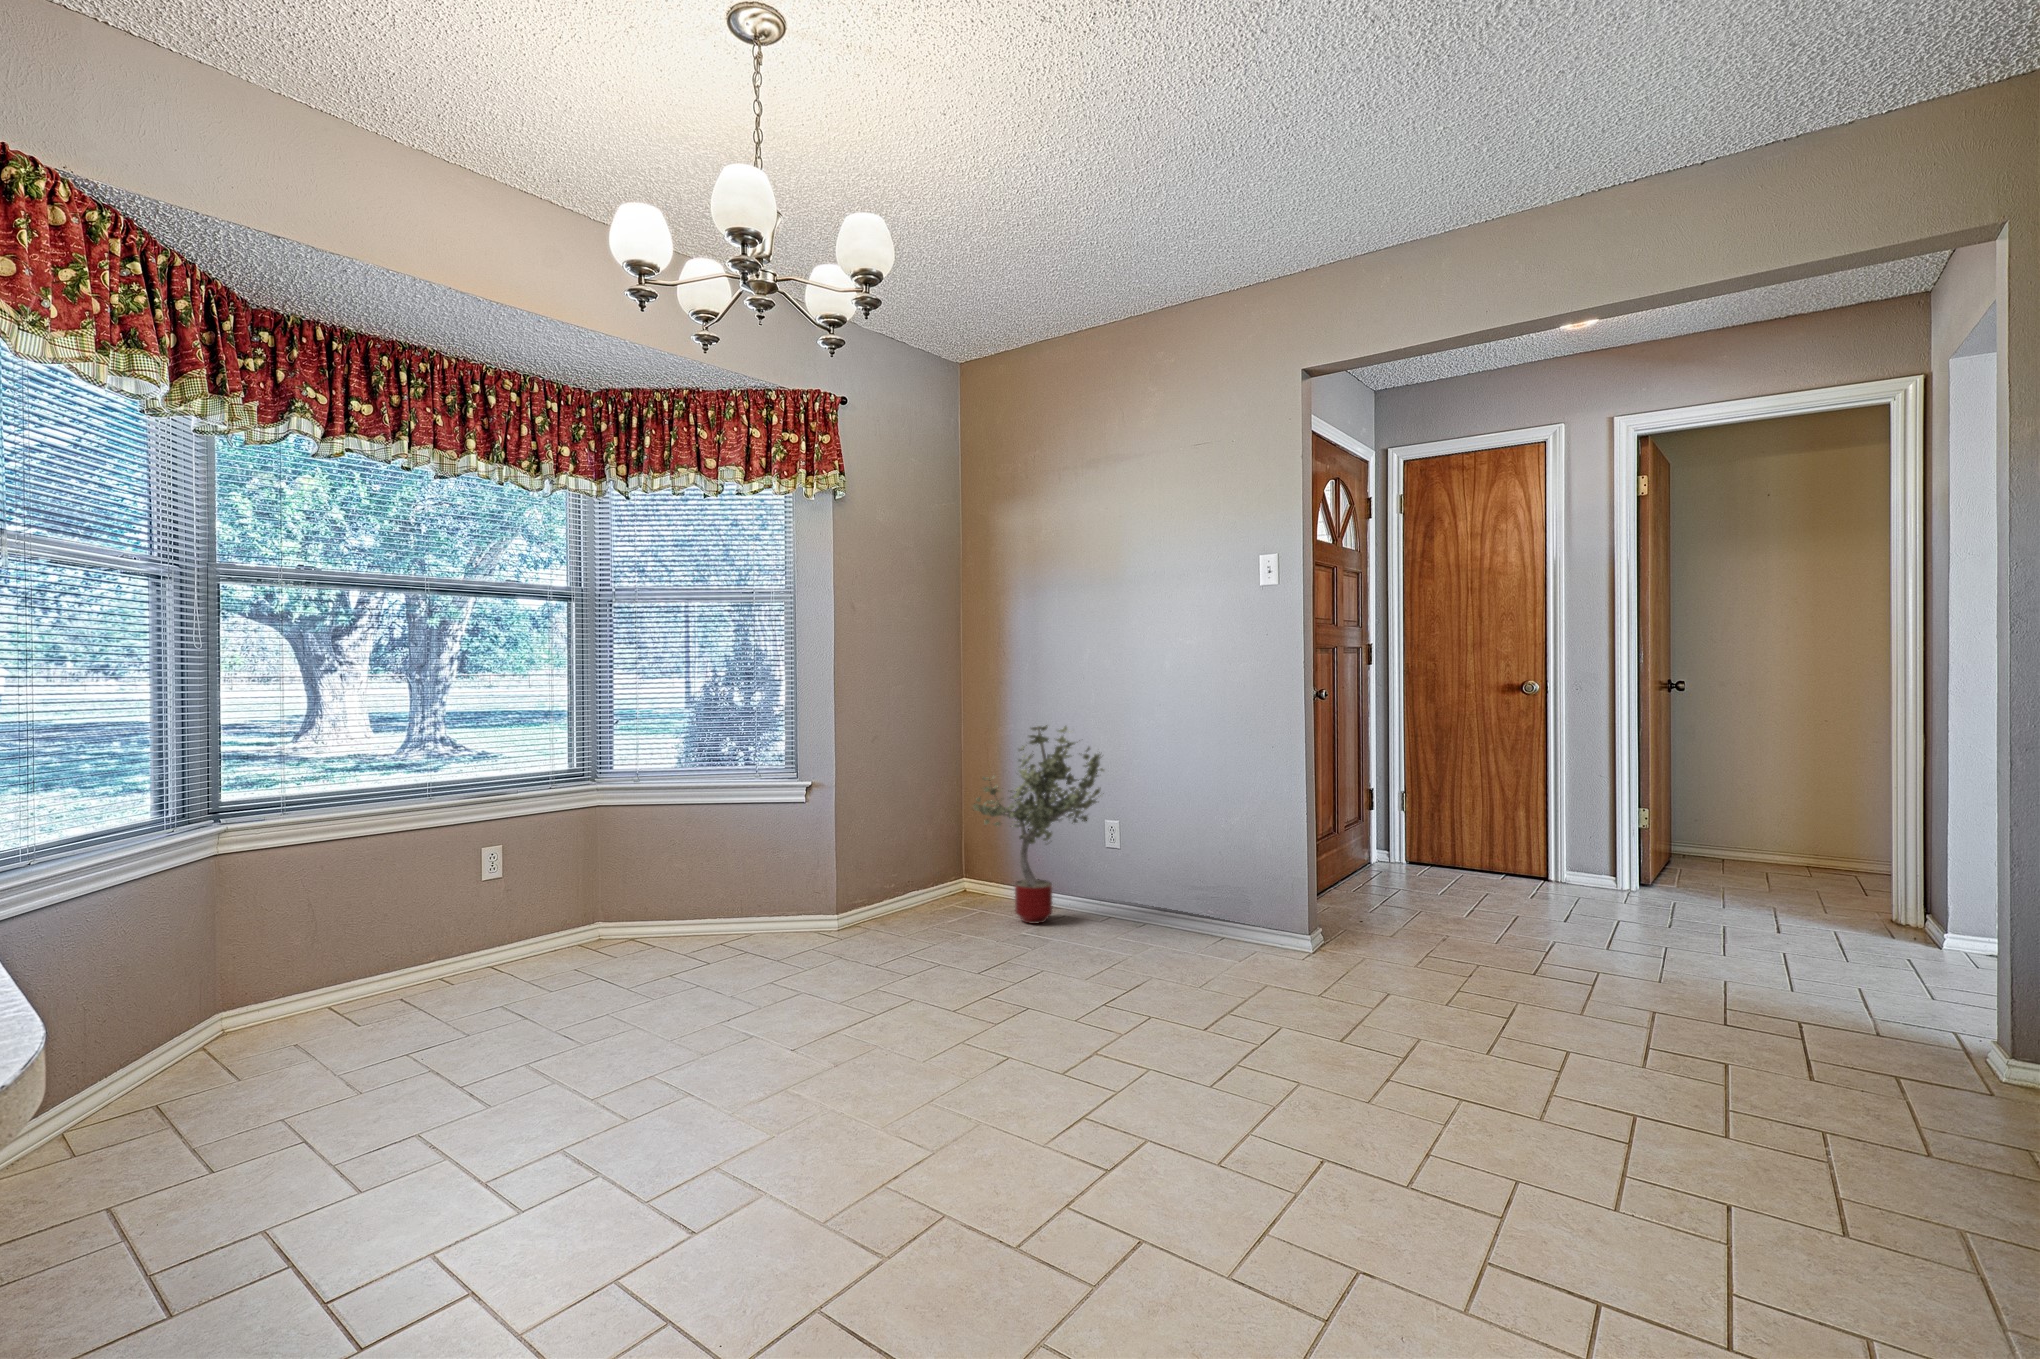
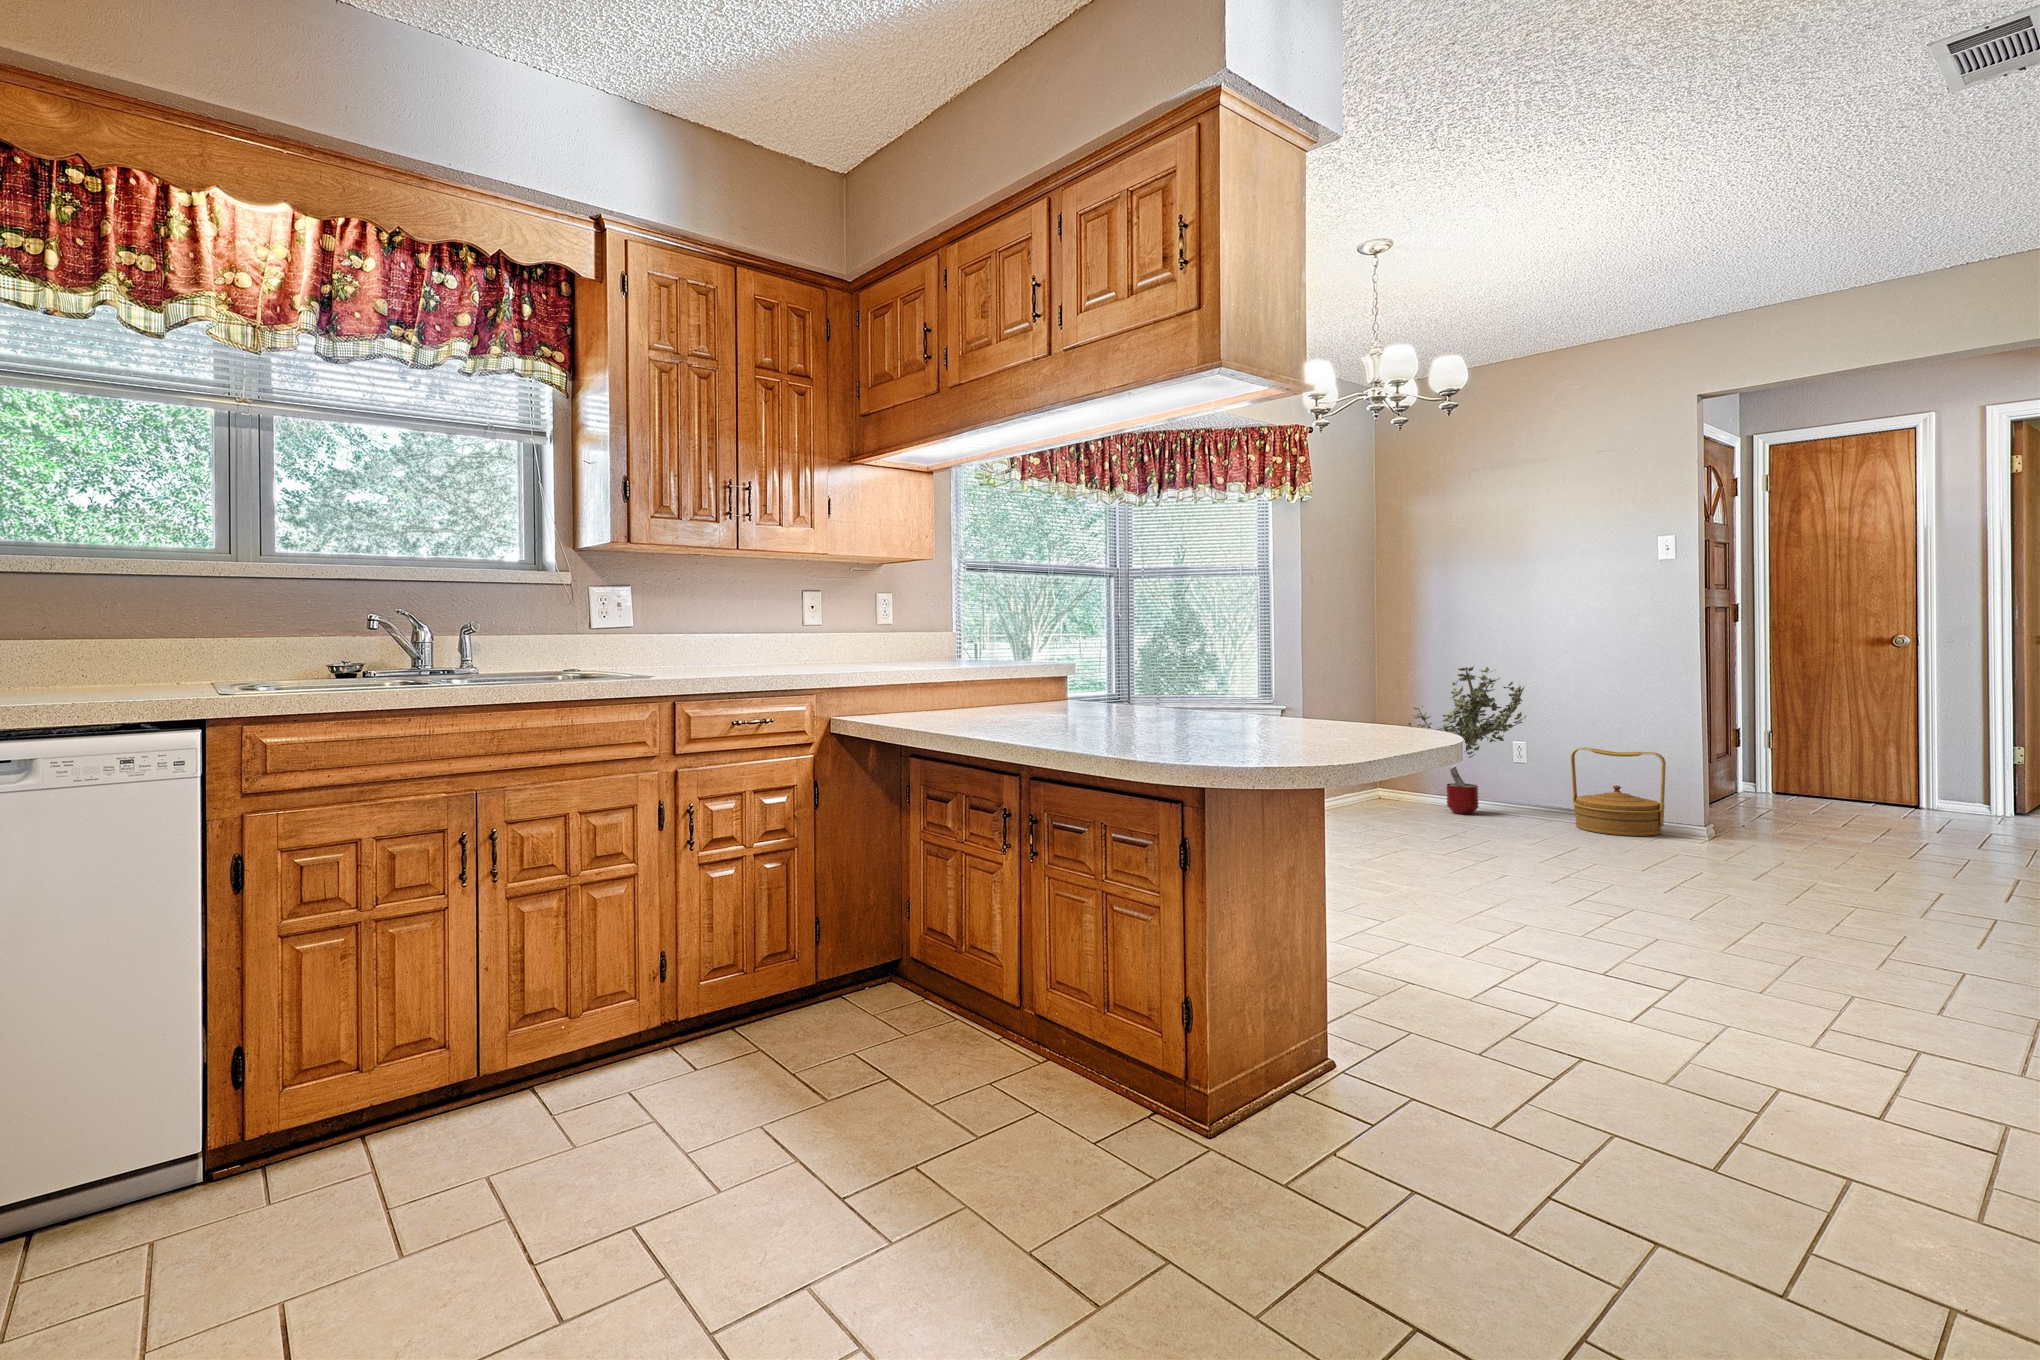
woven basket: none [1154,836,1258,962] -> present [1571,748,1666,836]

